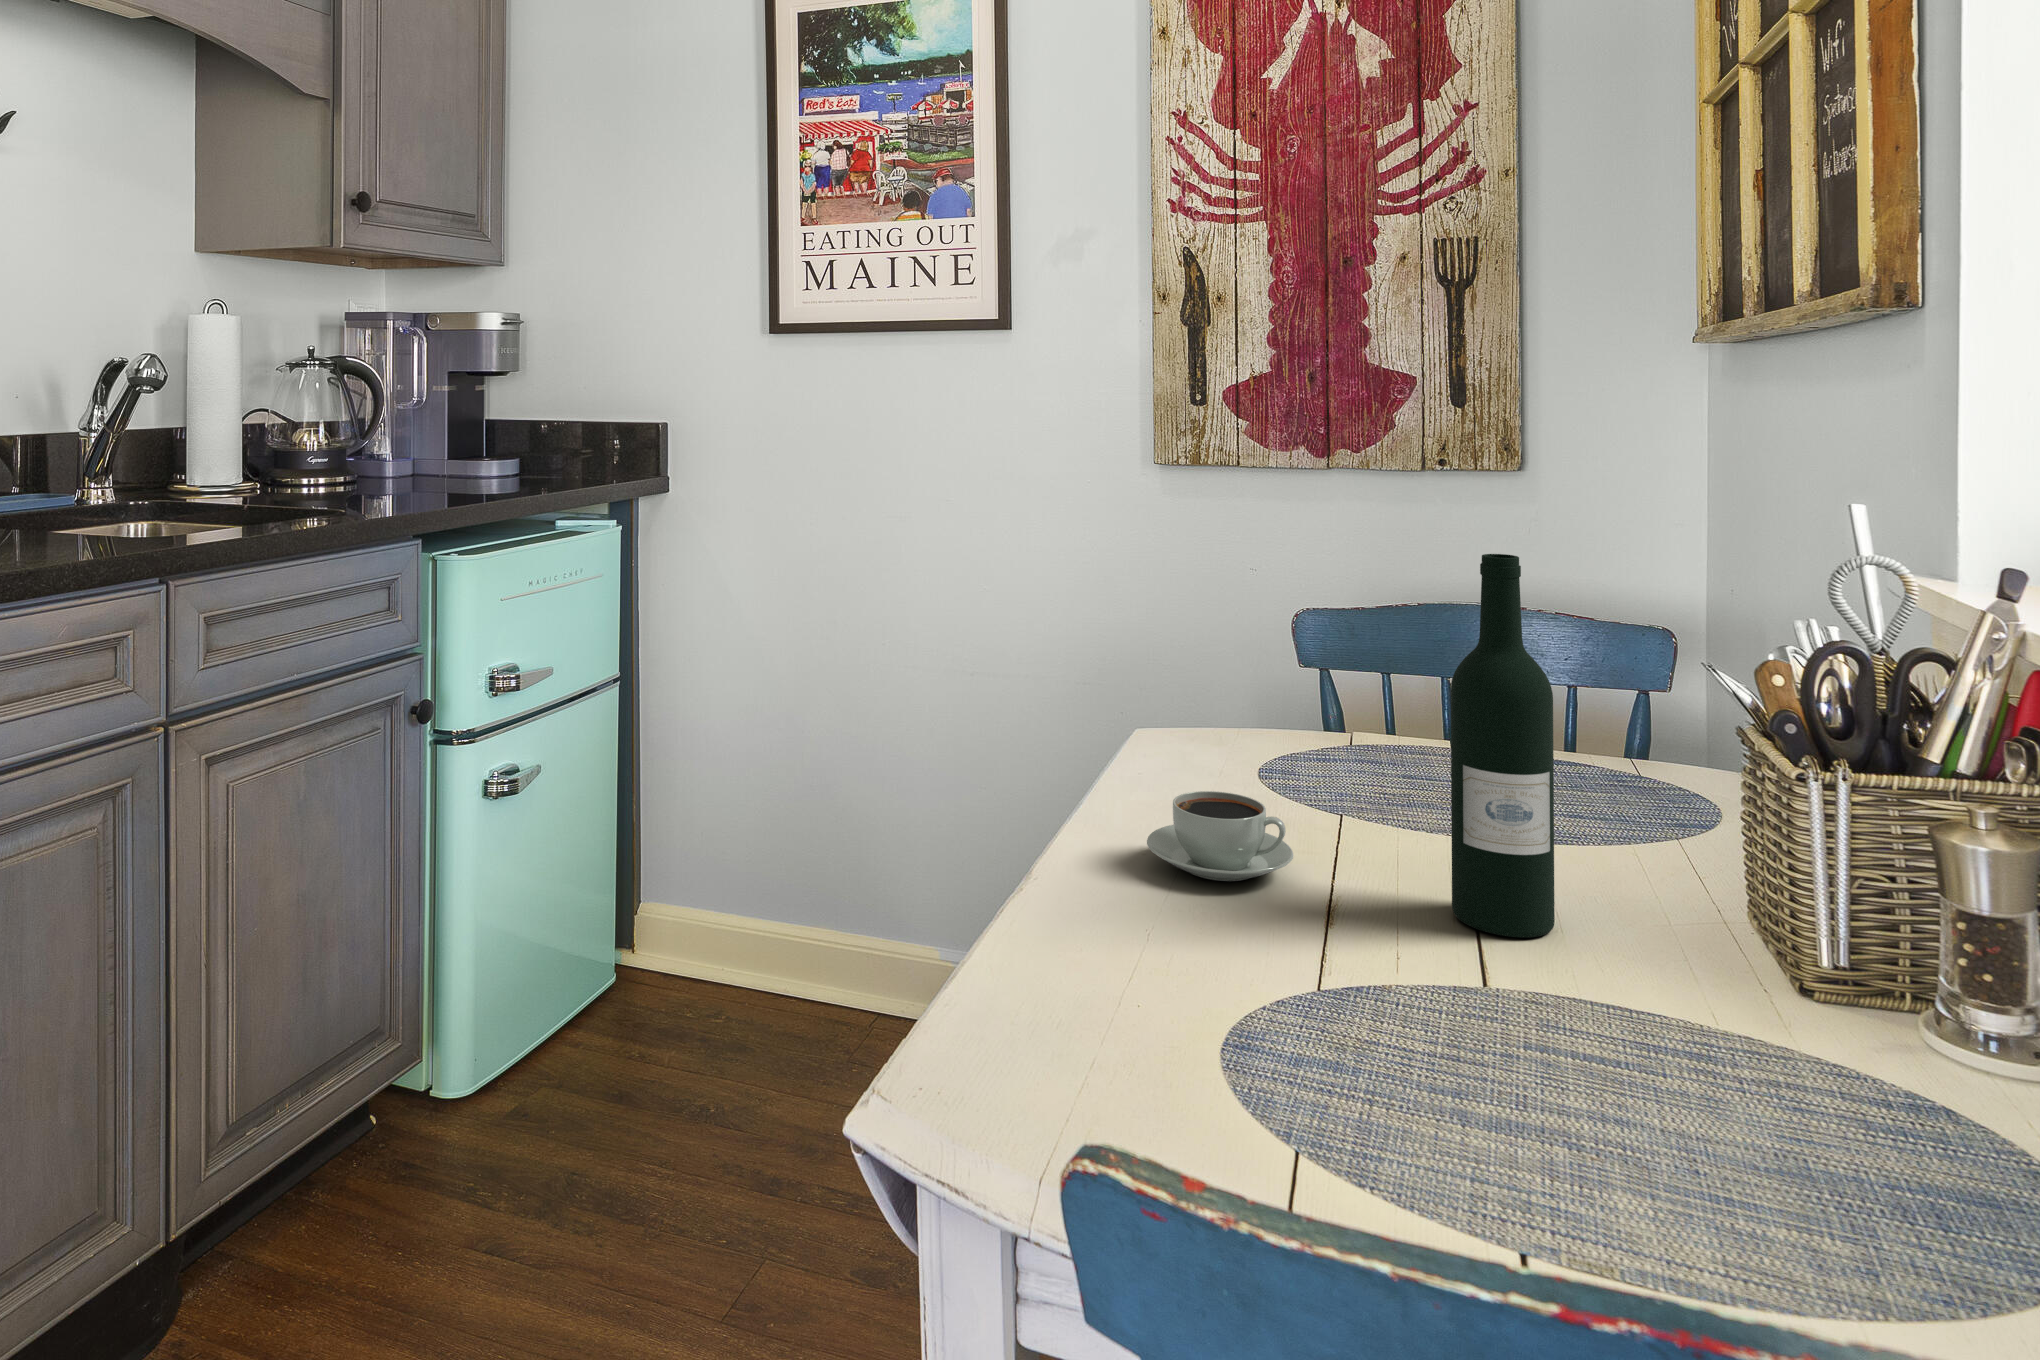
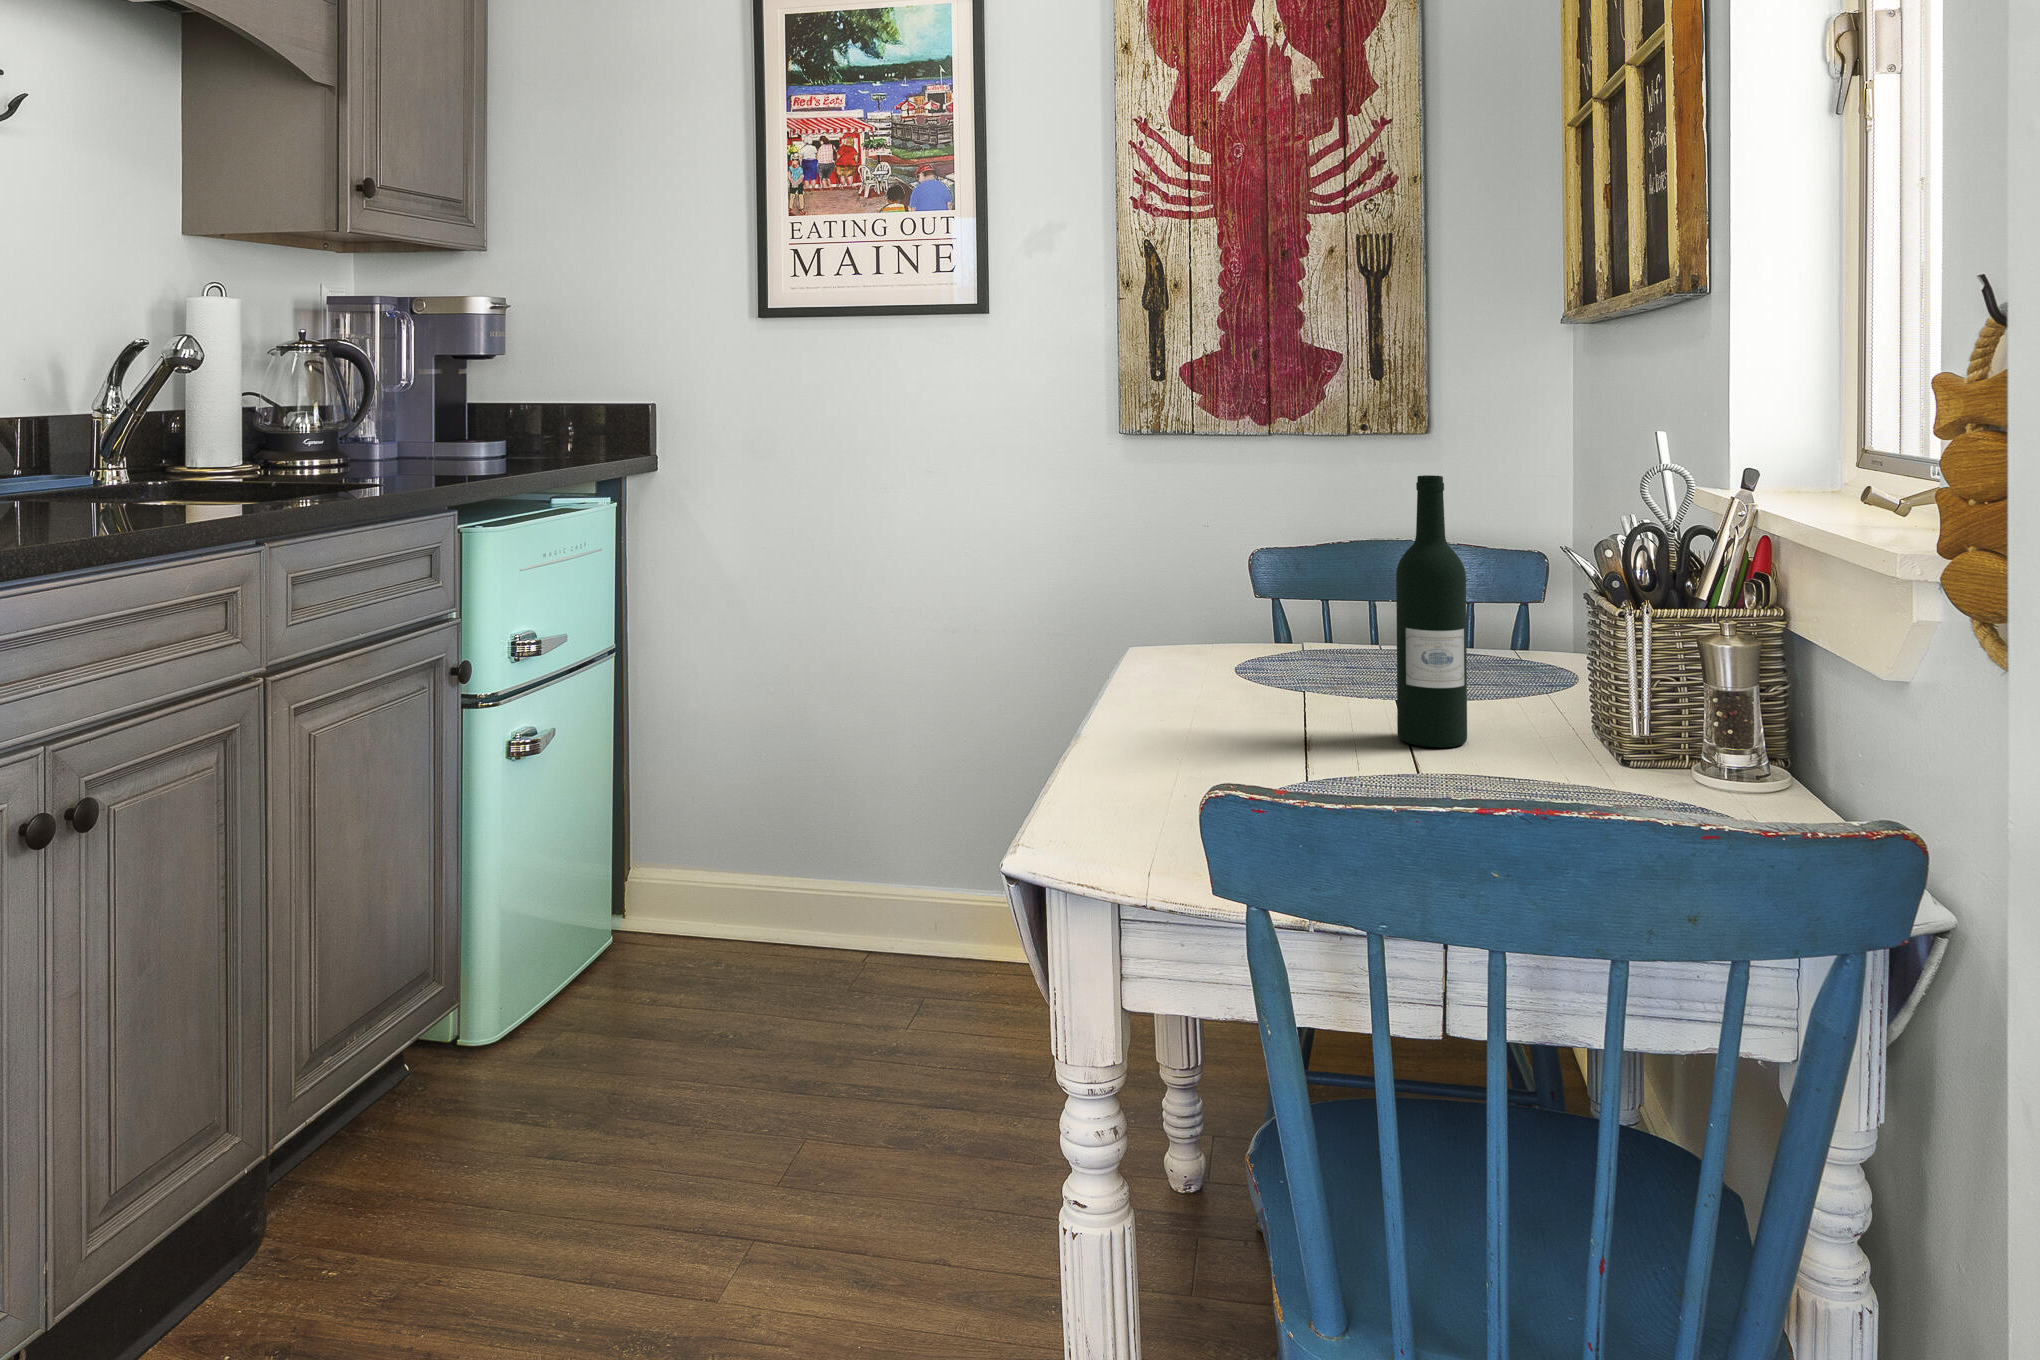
coffee cup: present [1147,791,1293,881] -> none [1172,670,1282,732]

